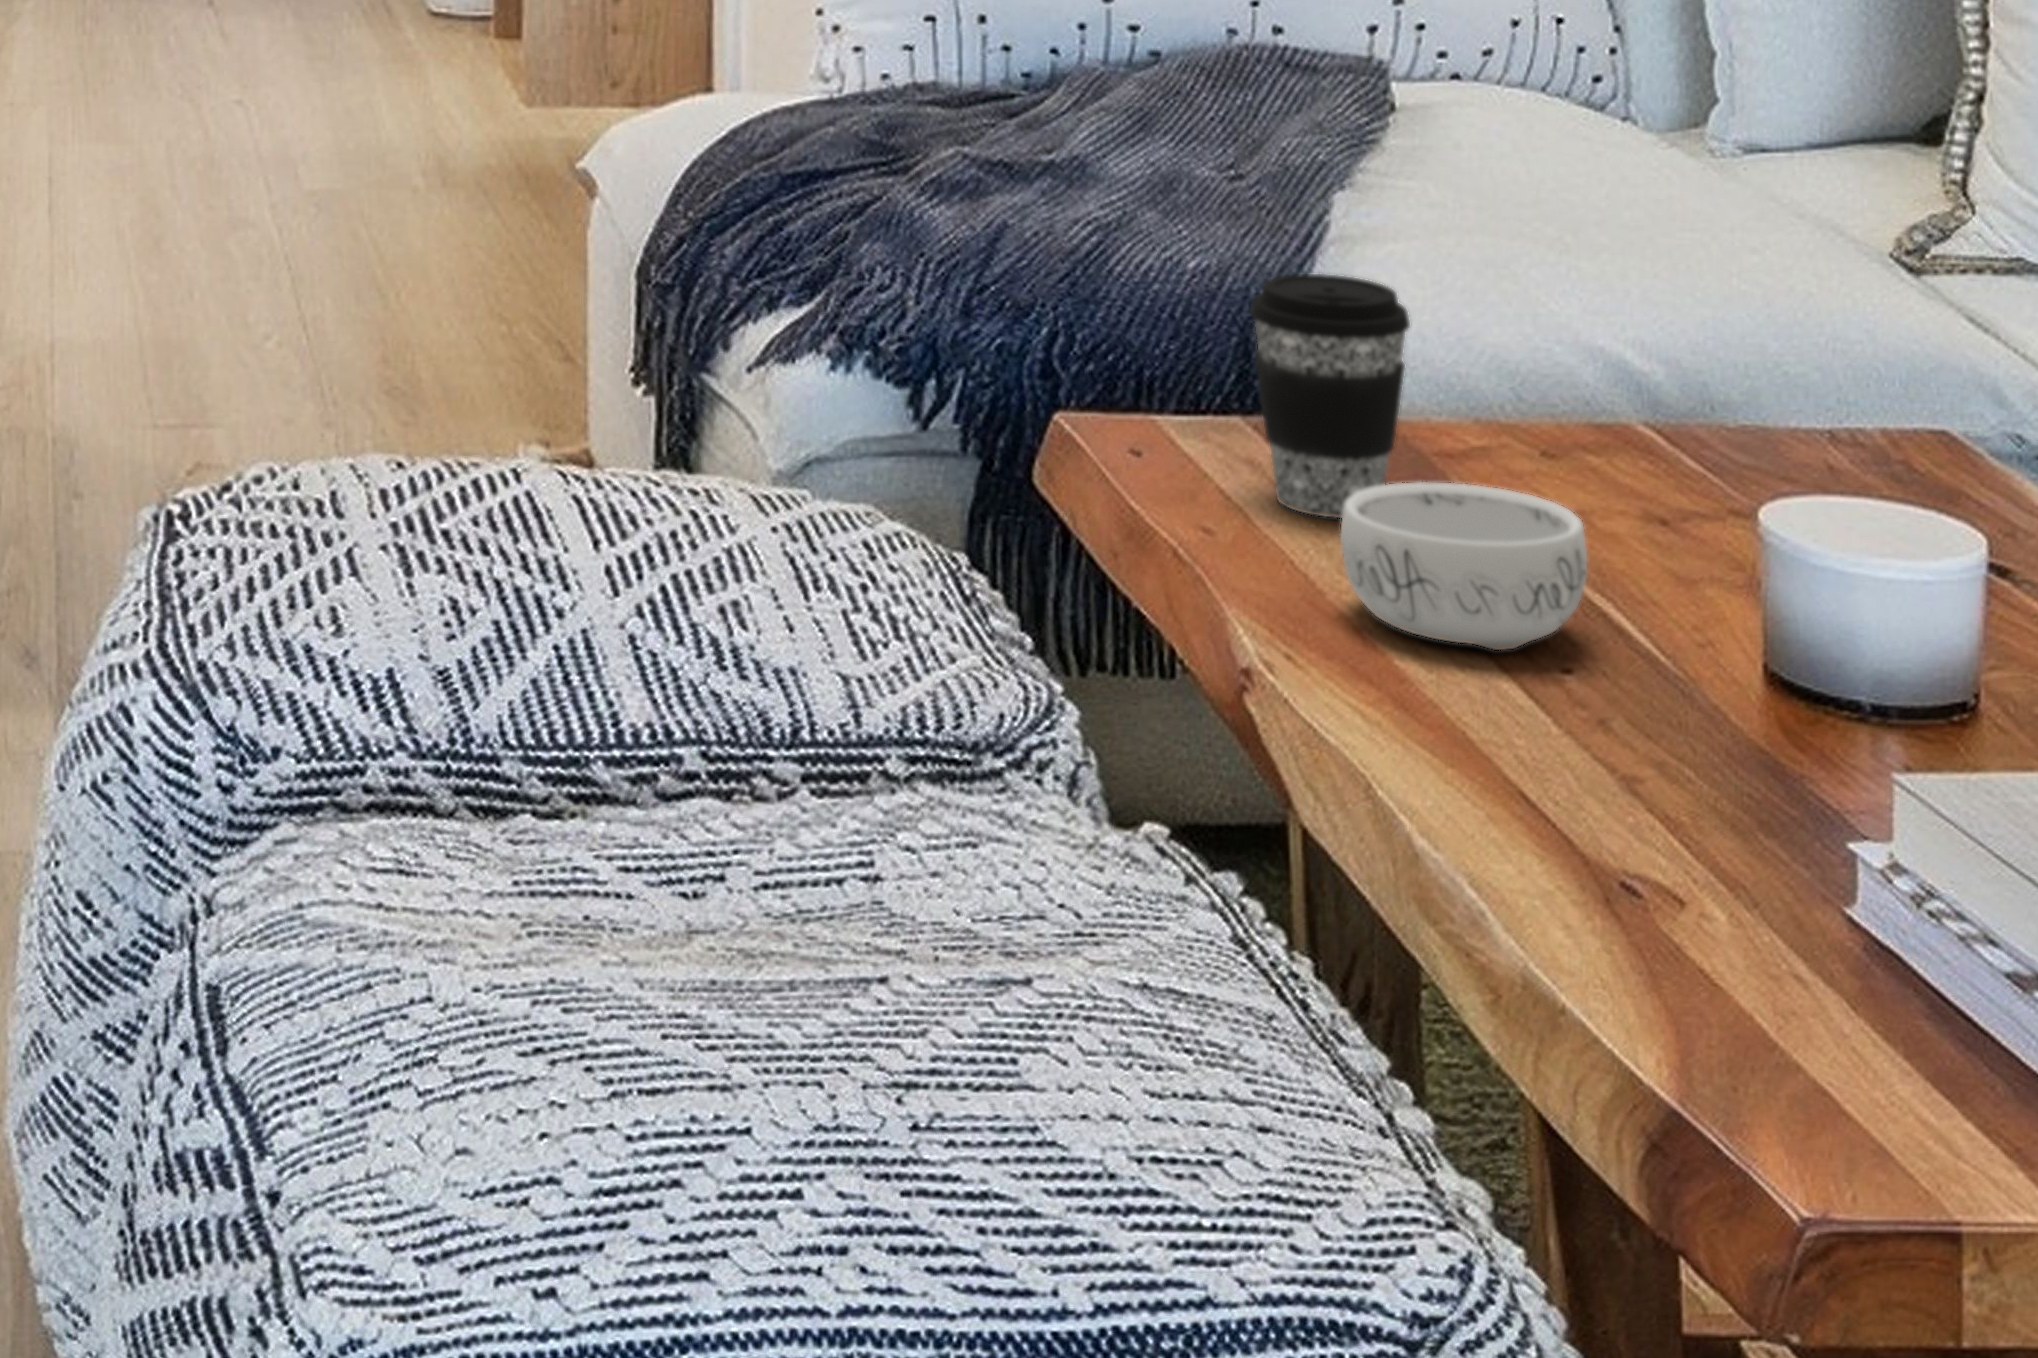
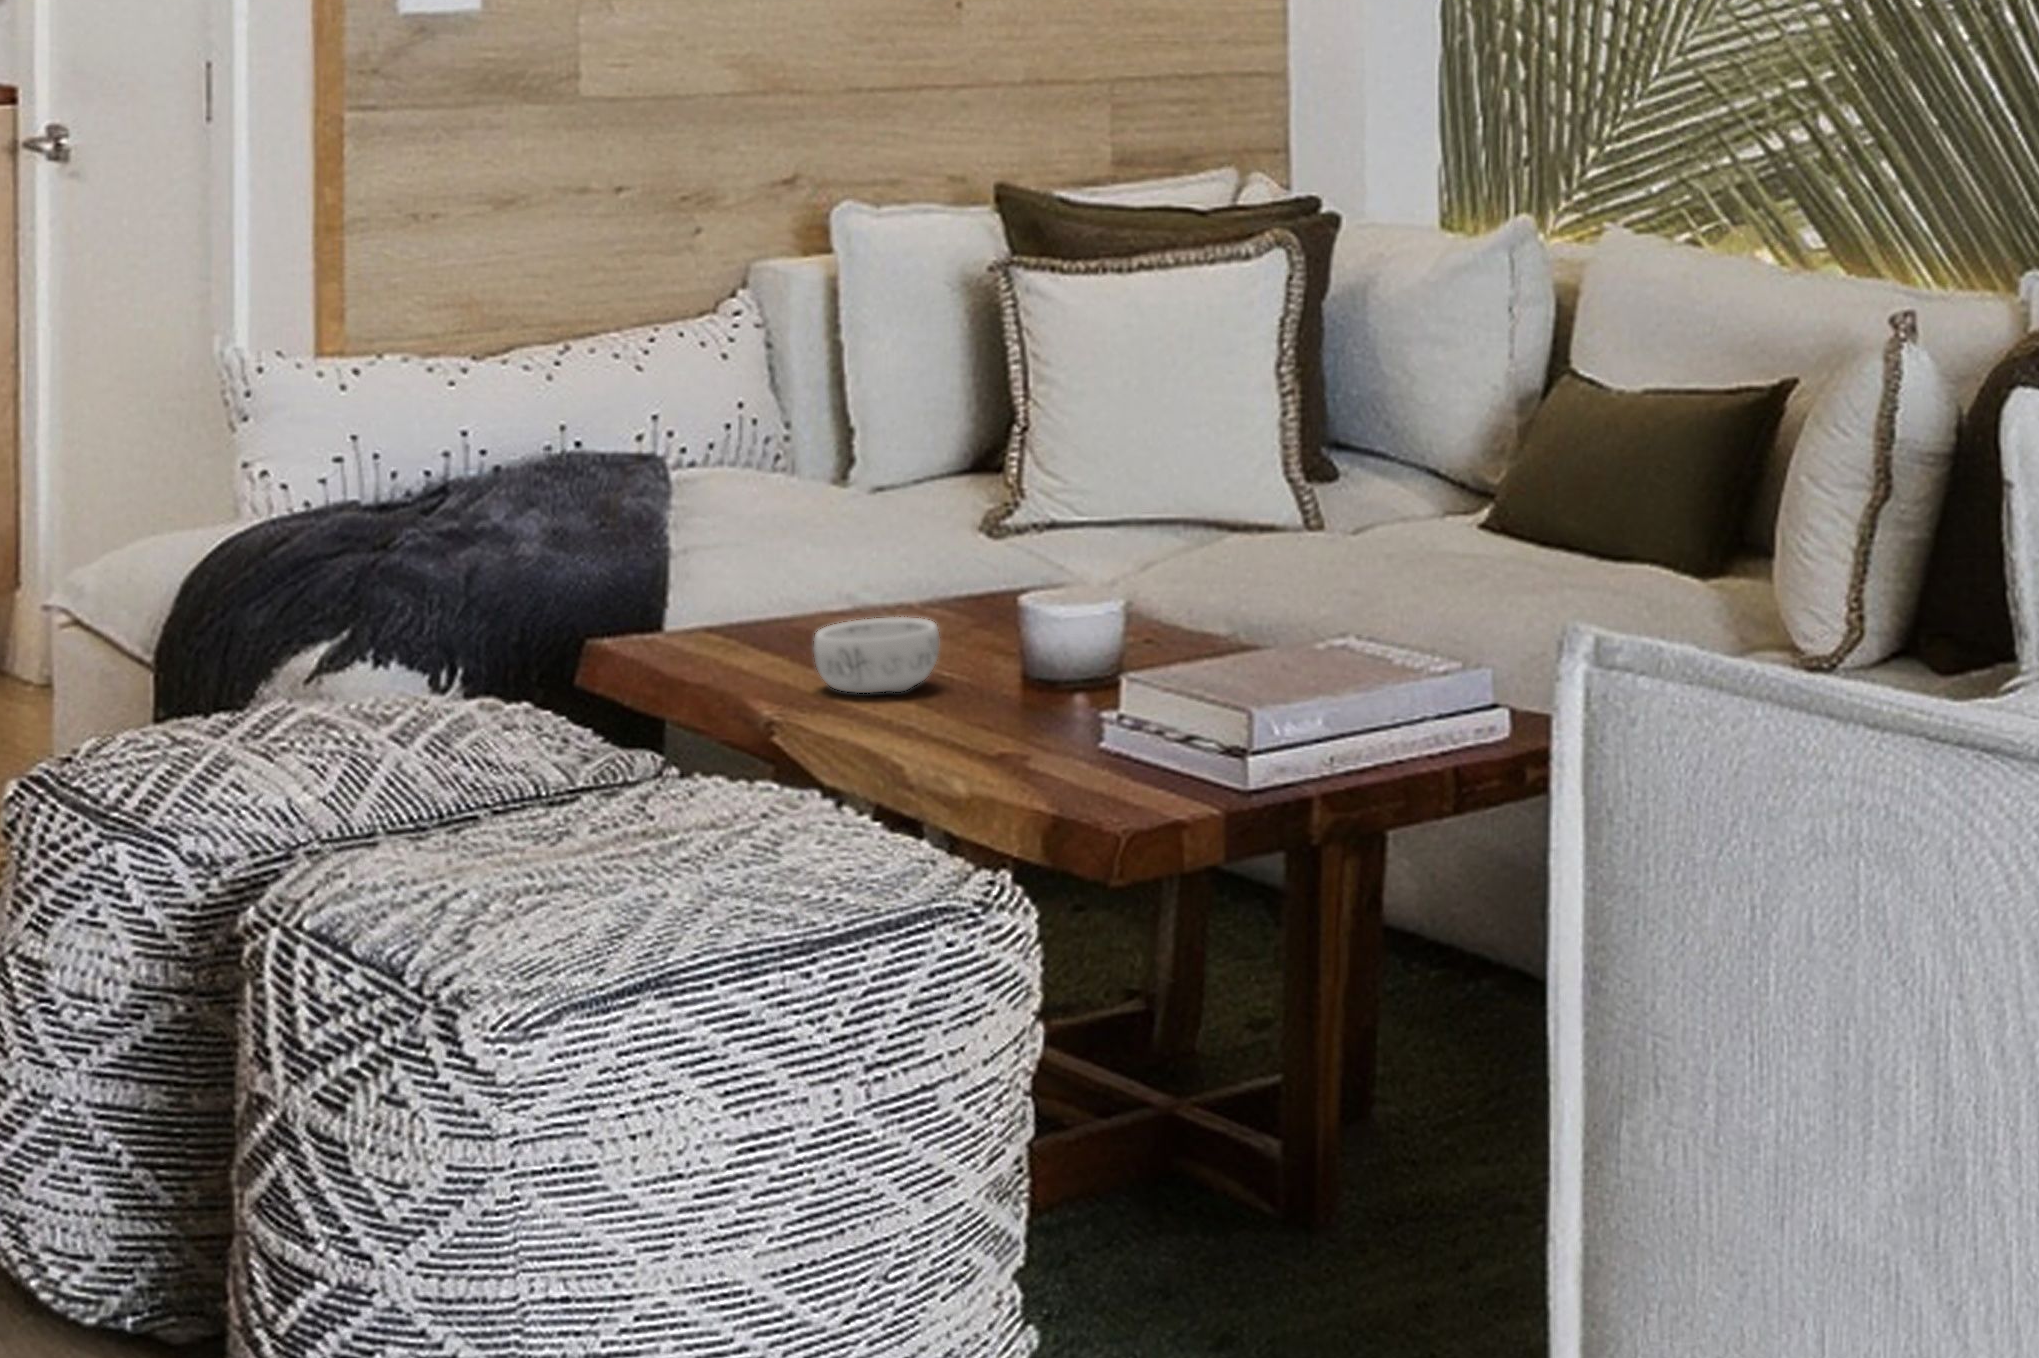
coffee cup: present [1250,274,1410,518] -> none [733,531,821,660]

